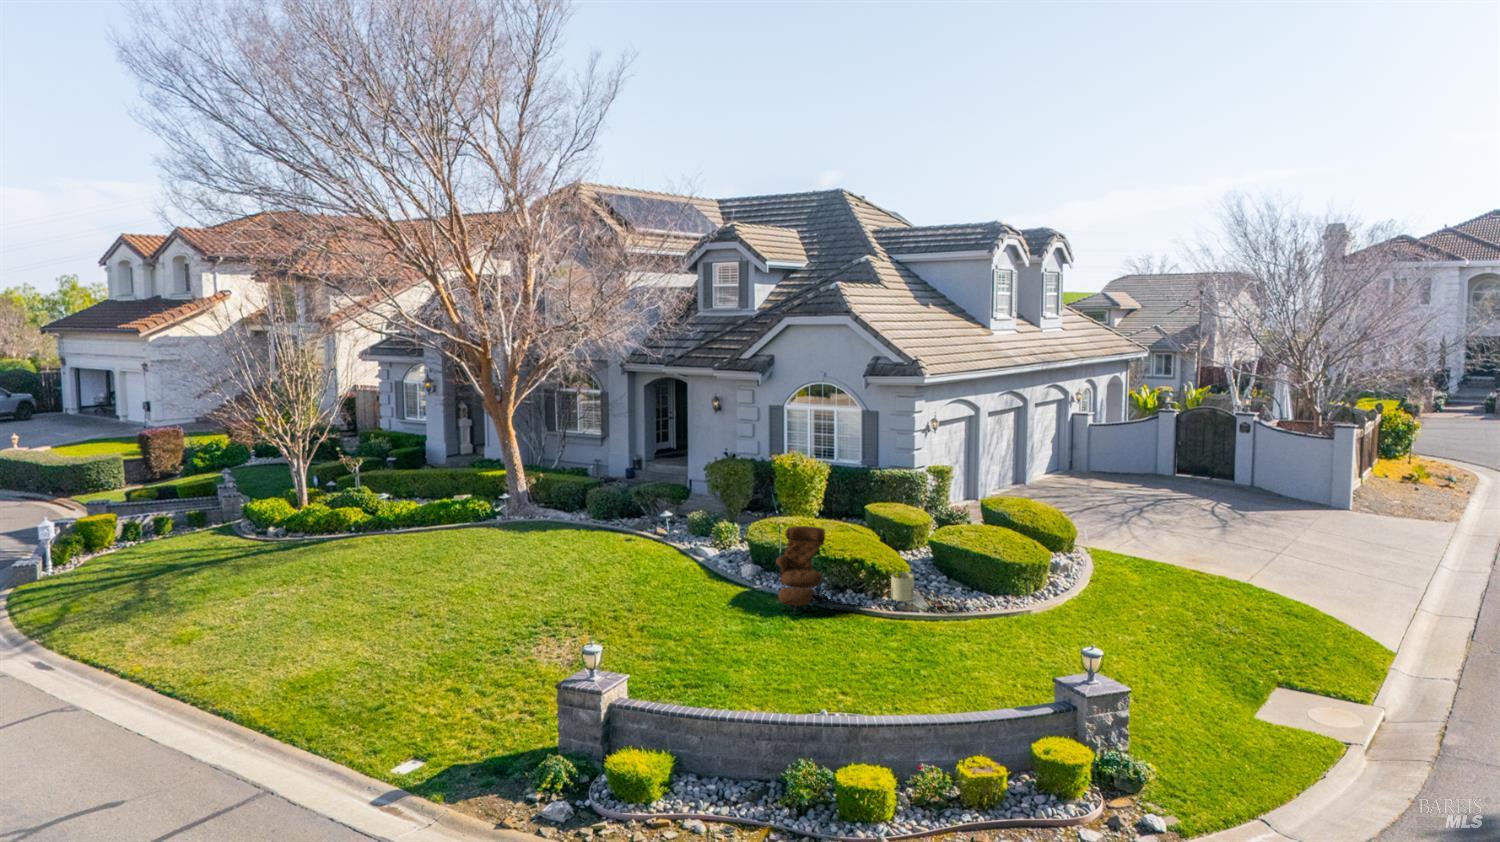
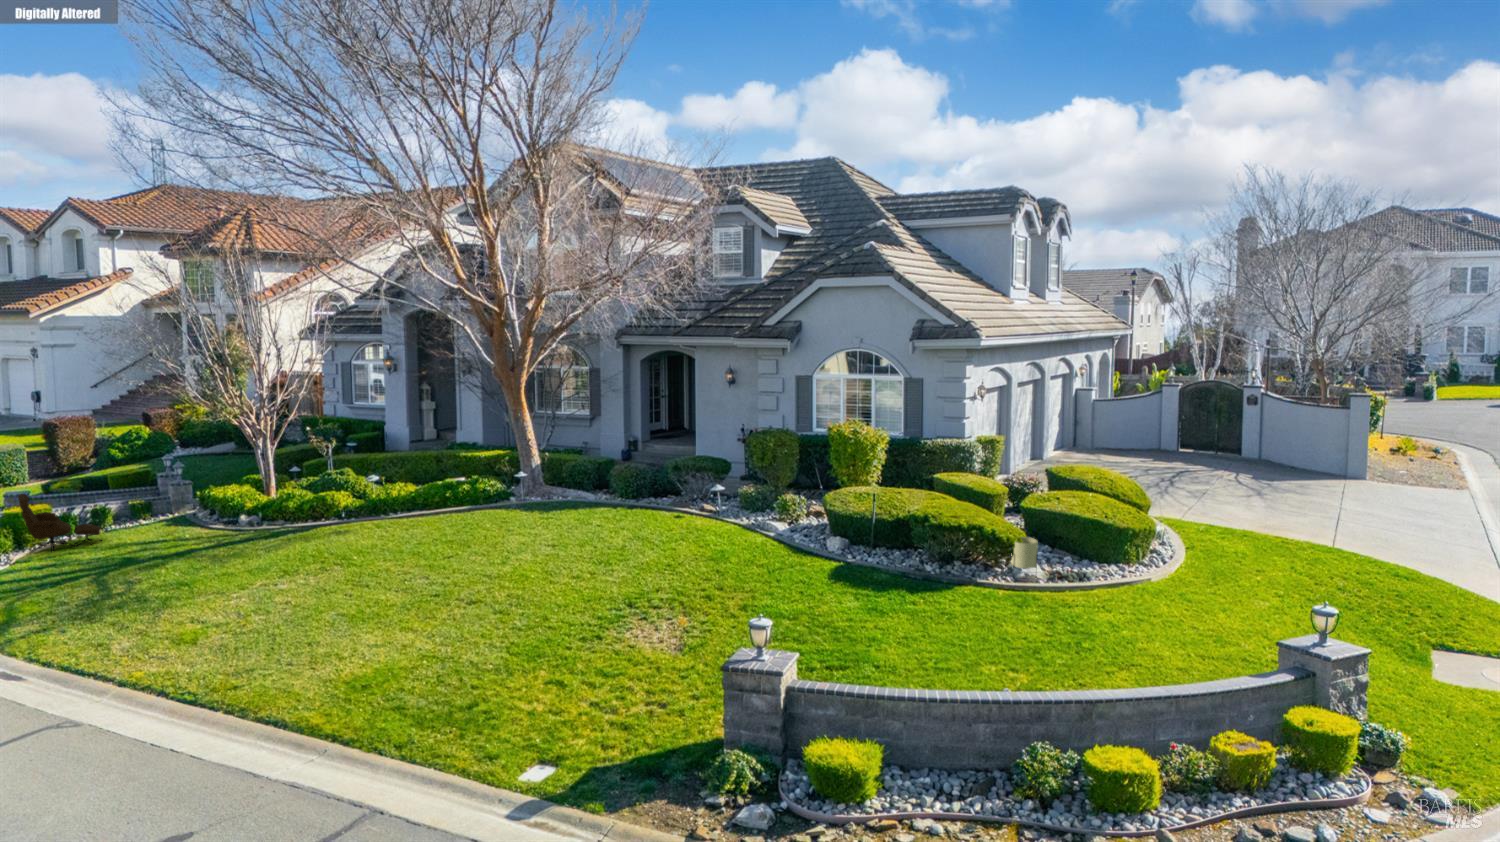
lounge chair: present [776,526,825,614] -> present [18,494,101,552]

